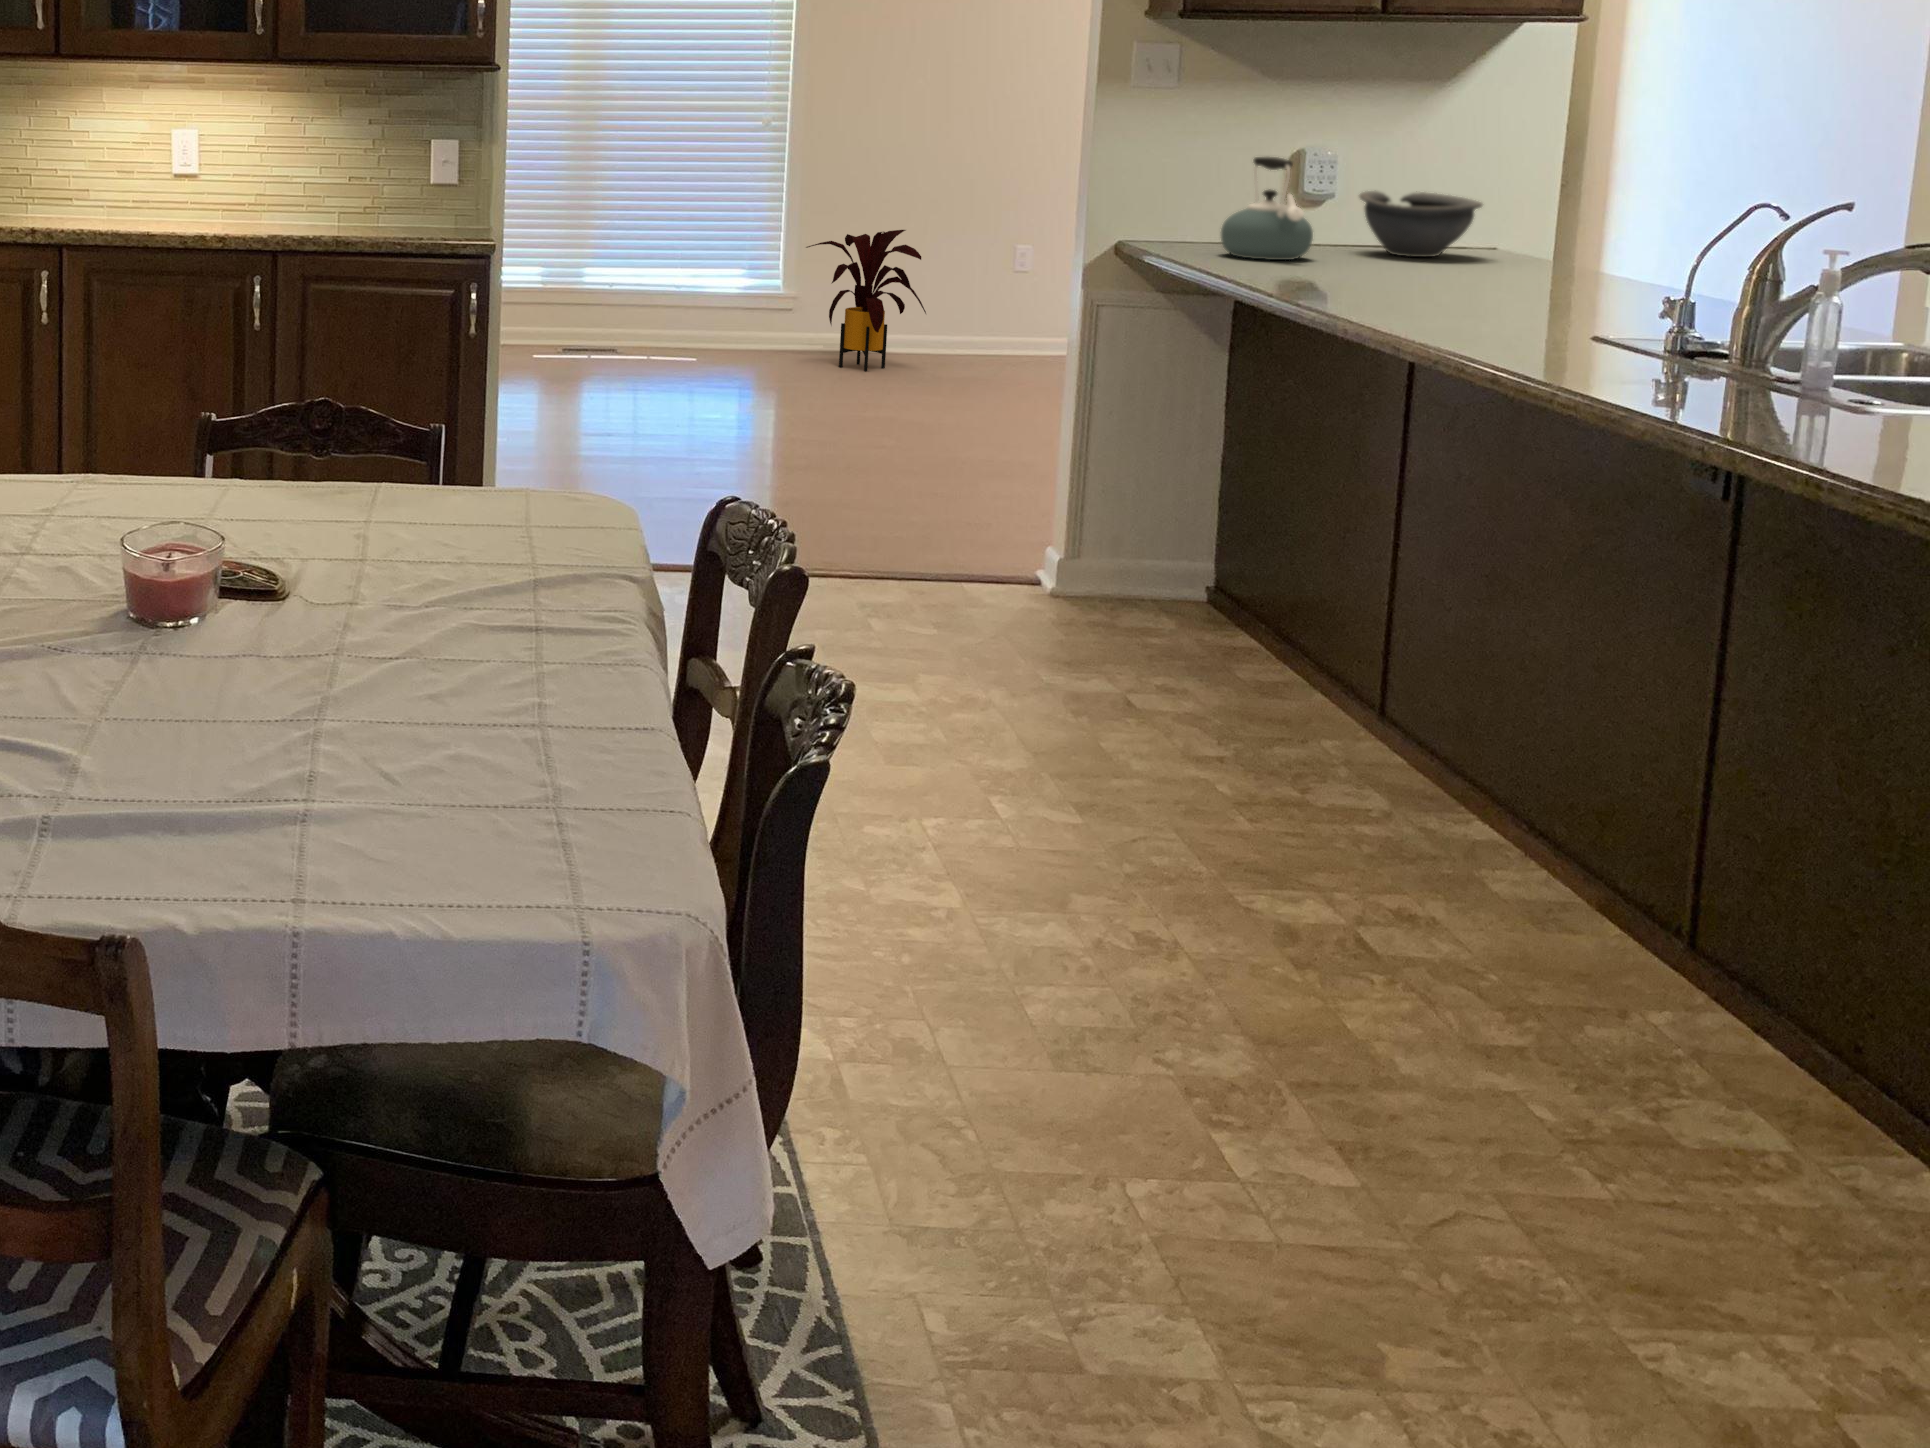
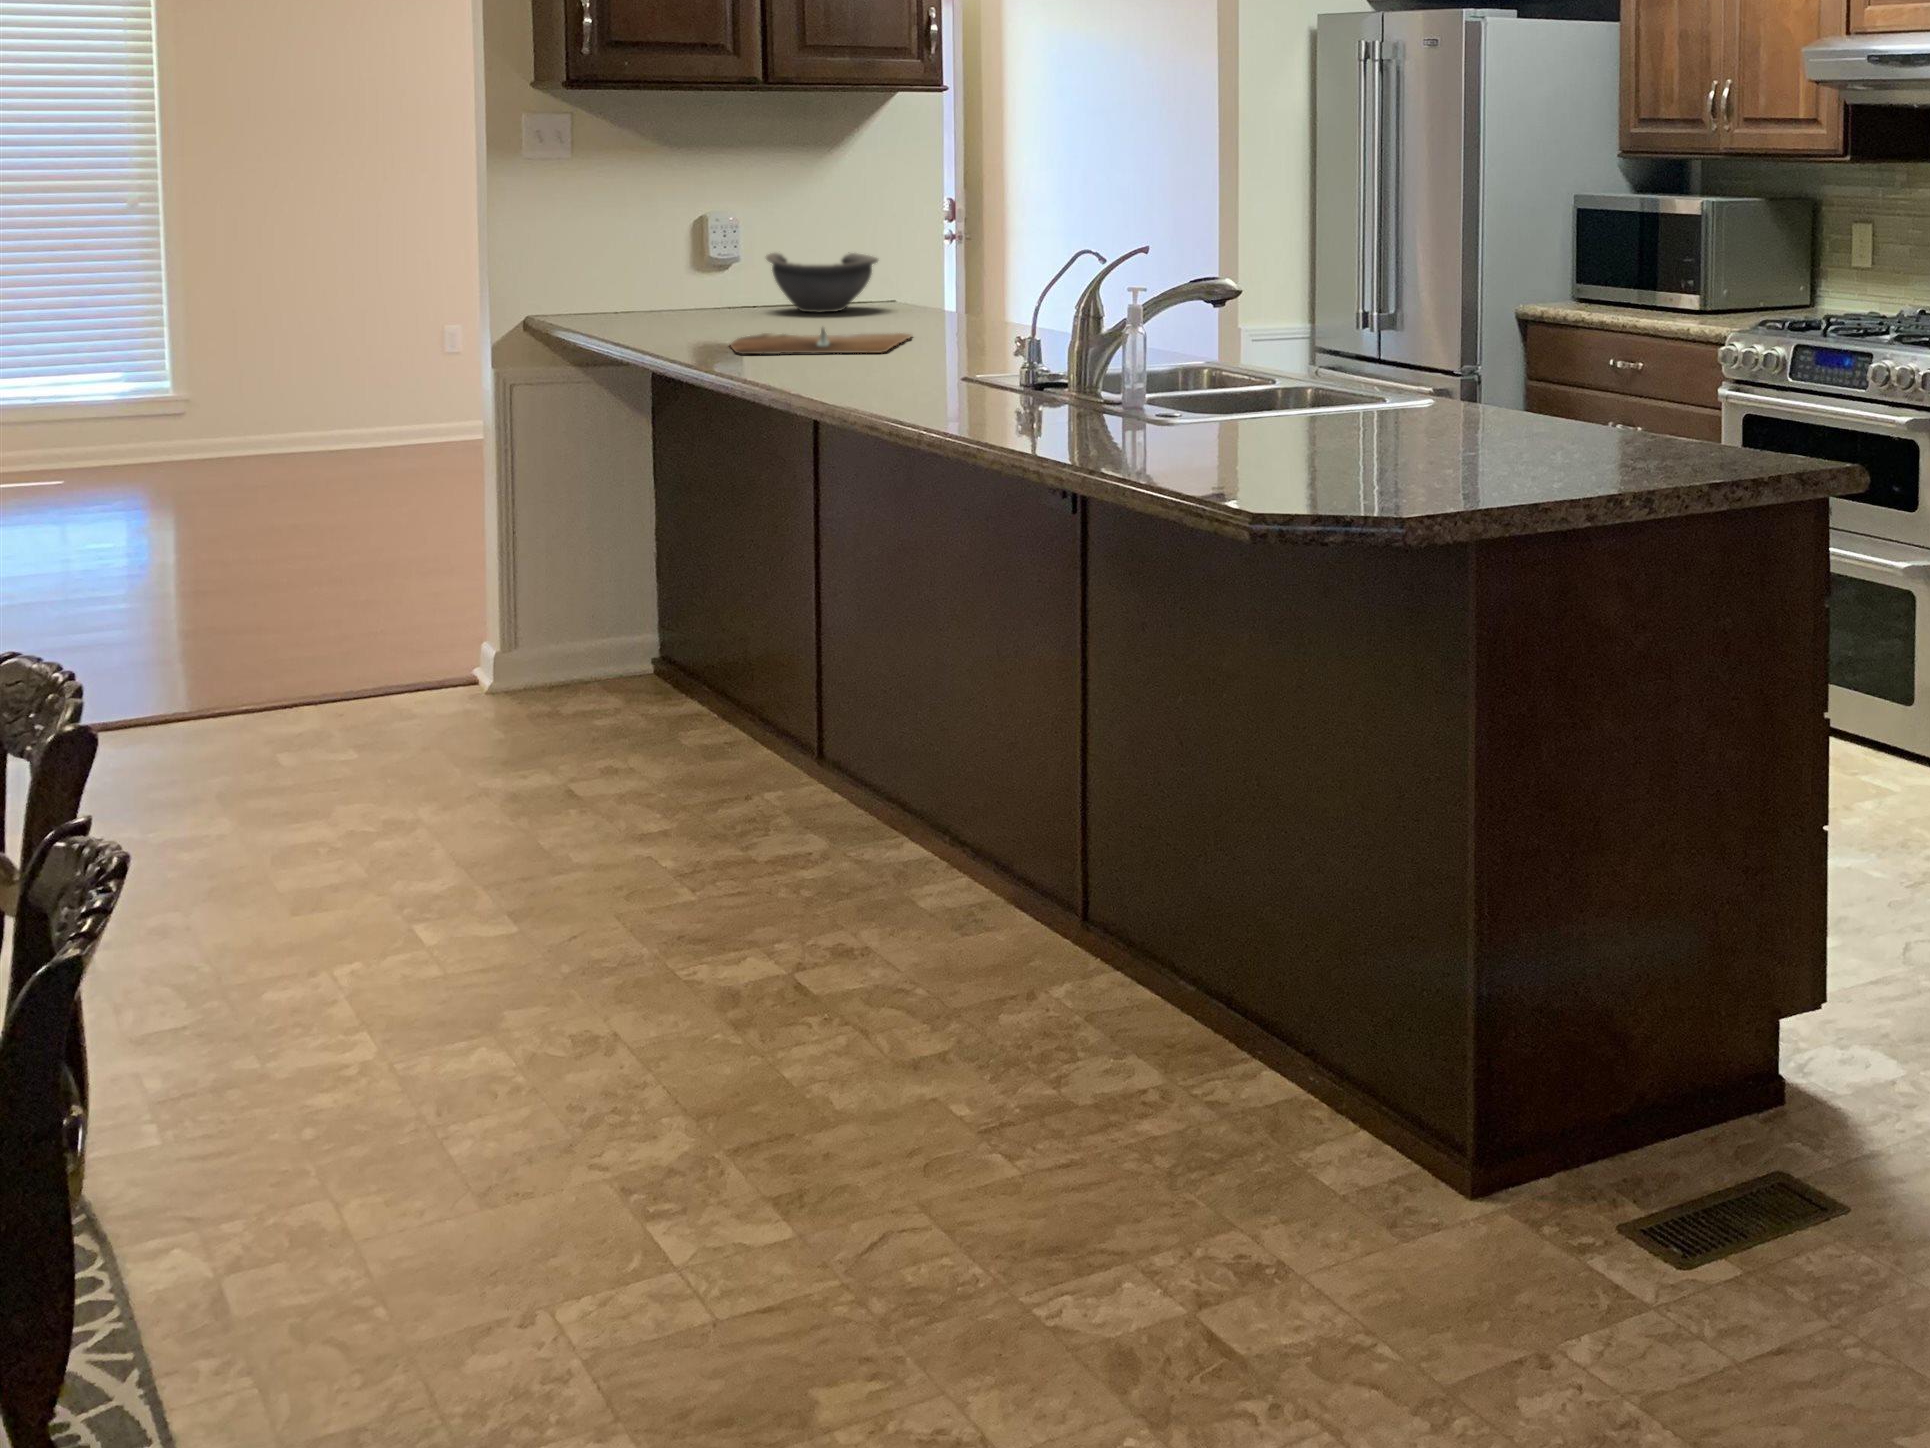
kettle: present [1221,157,1313,260] -> none [630,224,723,325]
house plant: present [806,230,926,371] -> none [184,317,346,477]
cutting board: none [1322,271,1523,303] -> present [730,328,911,354]

